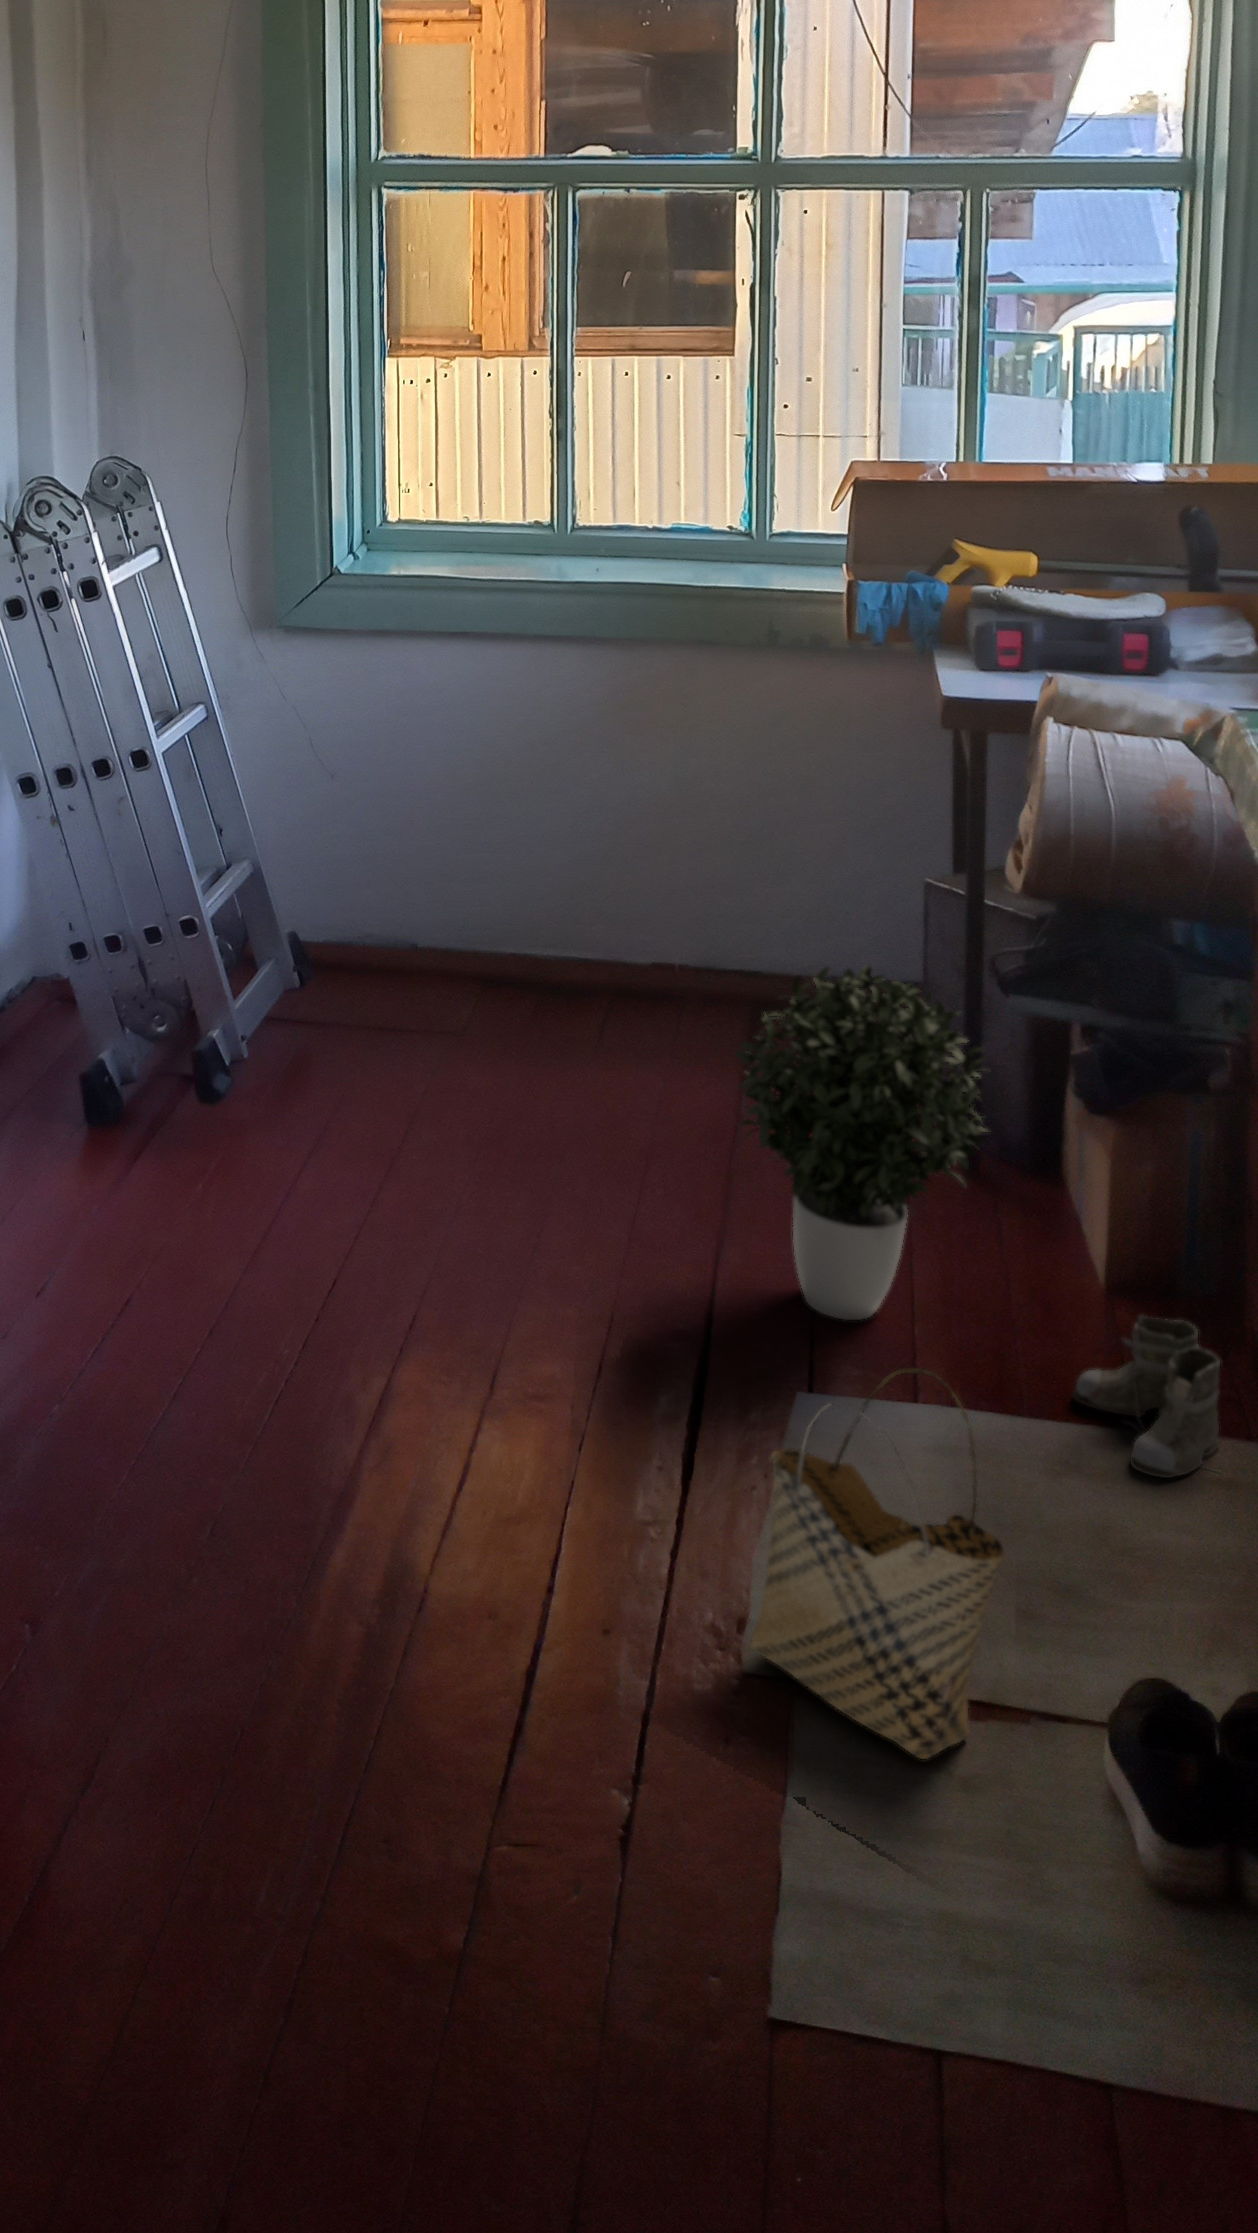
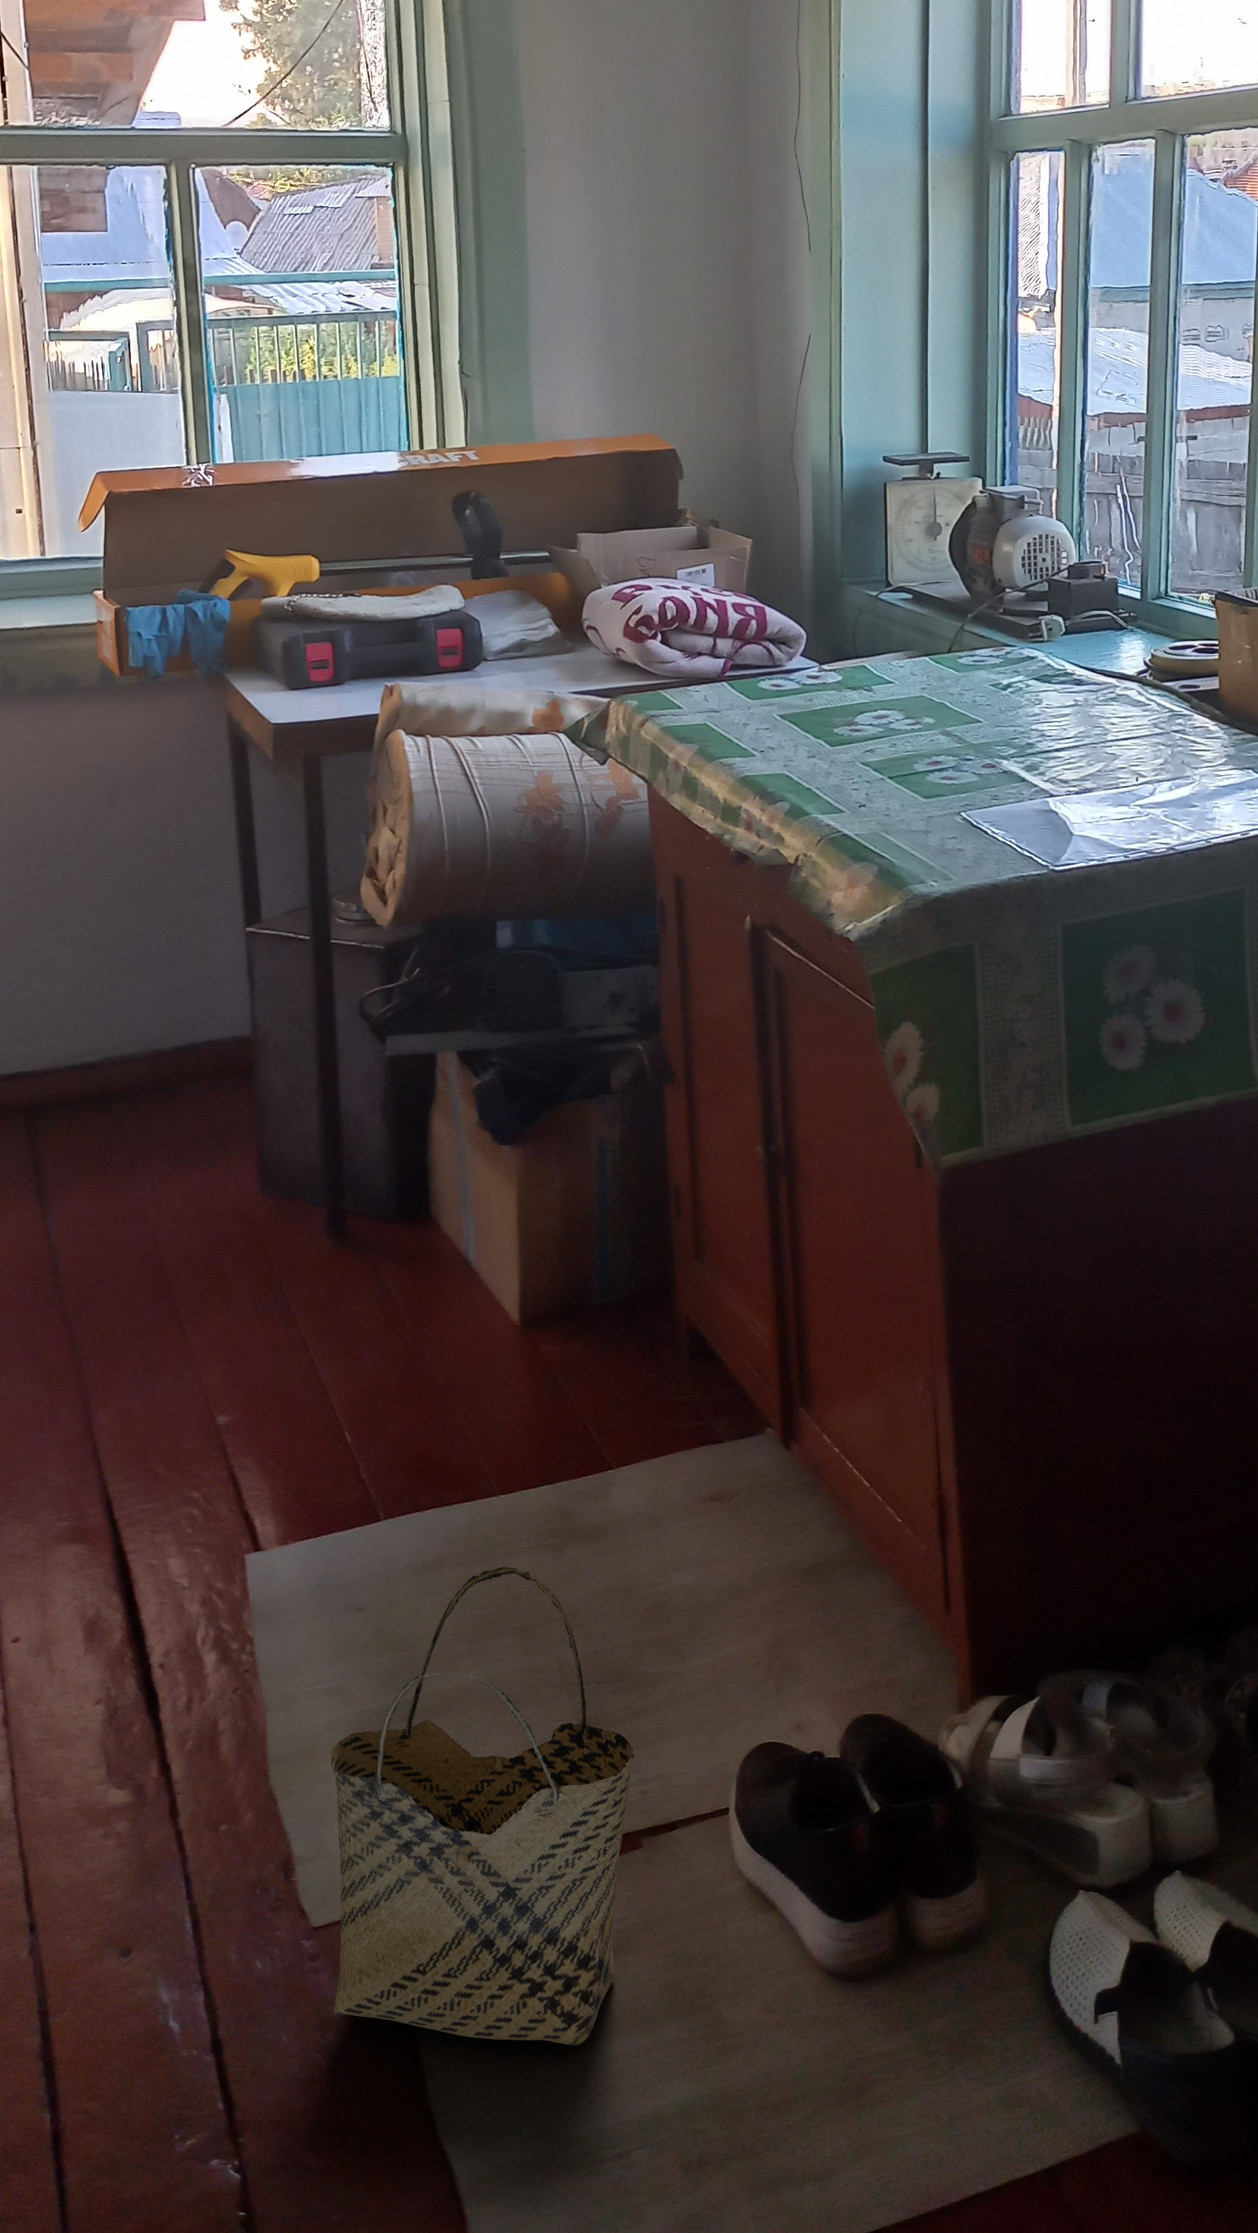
potted plant: present [735,966,991,1320] -> none [109,1064,424,1485]
boots: present [1073,1316,1223,1478] -> none [560,1343,740,1527]

